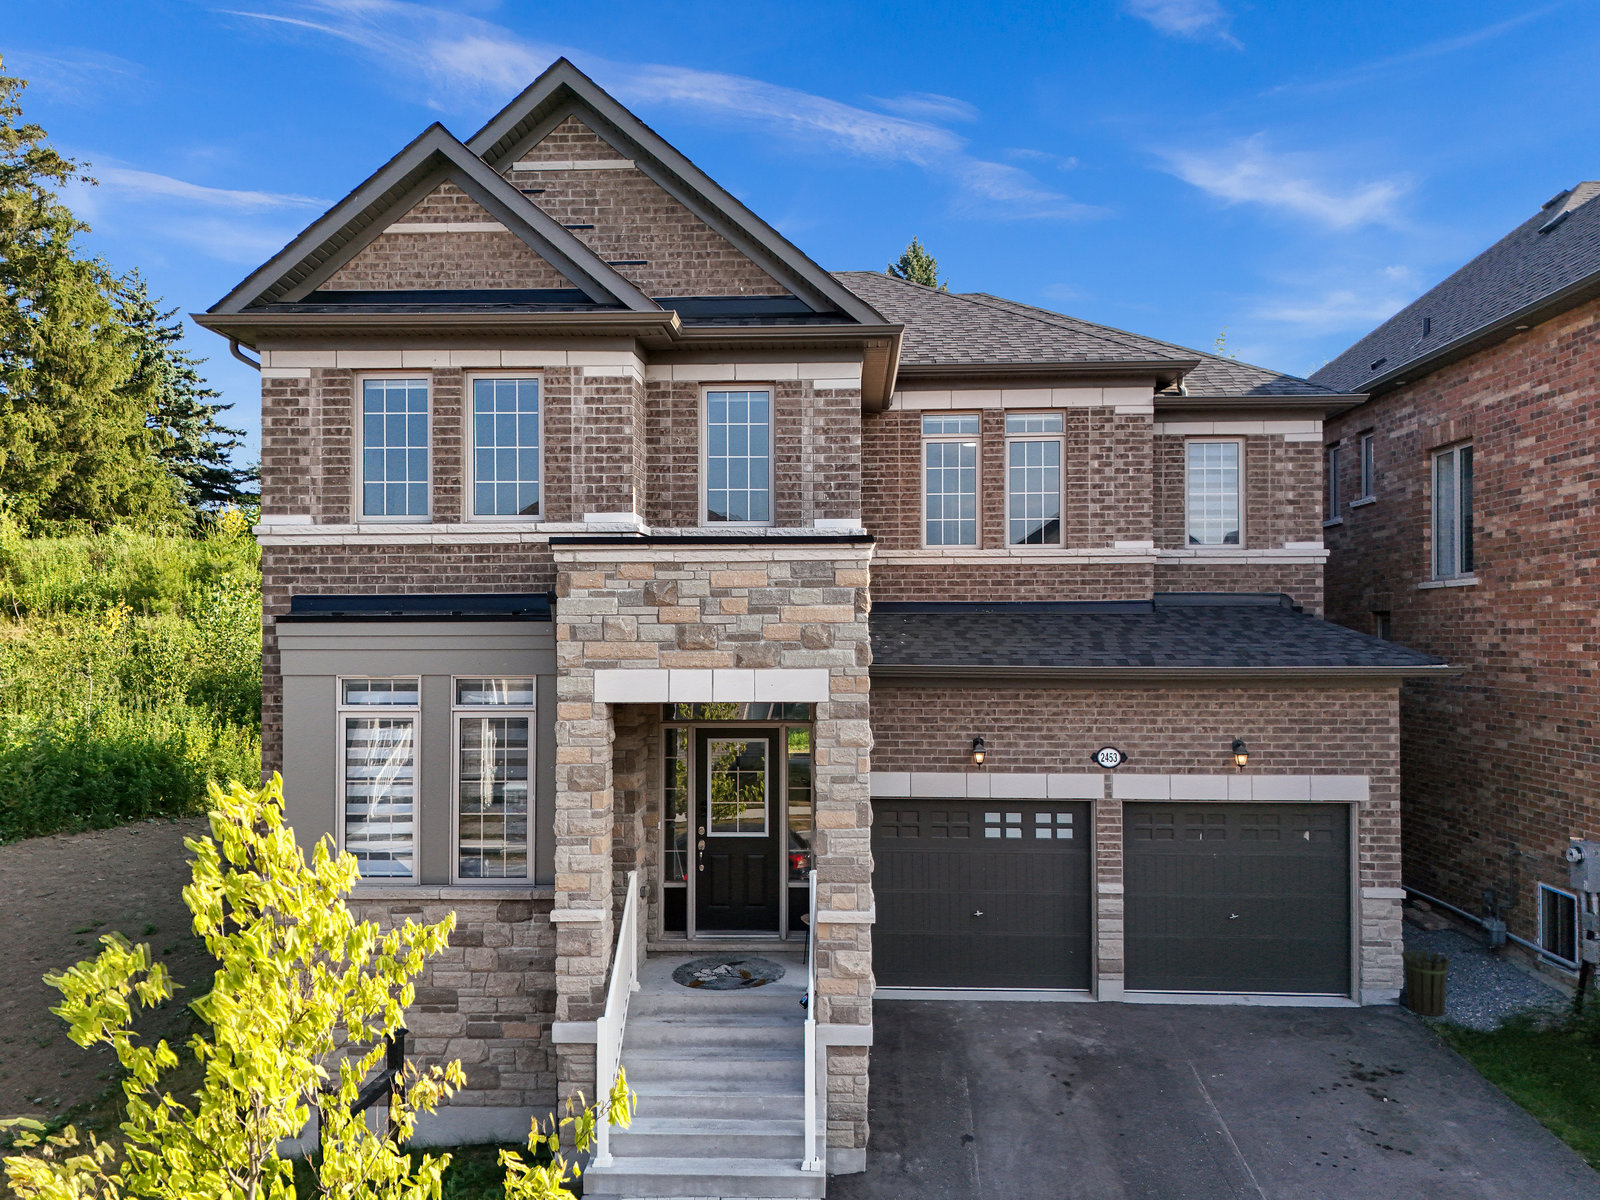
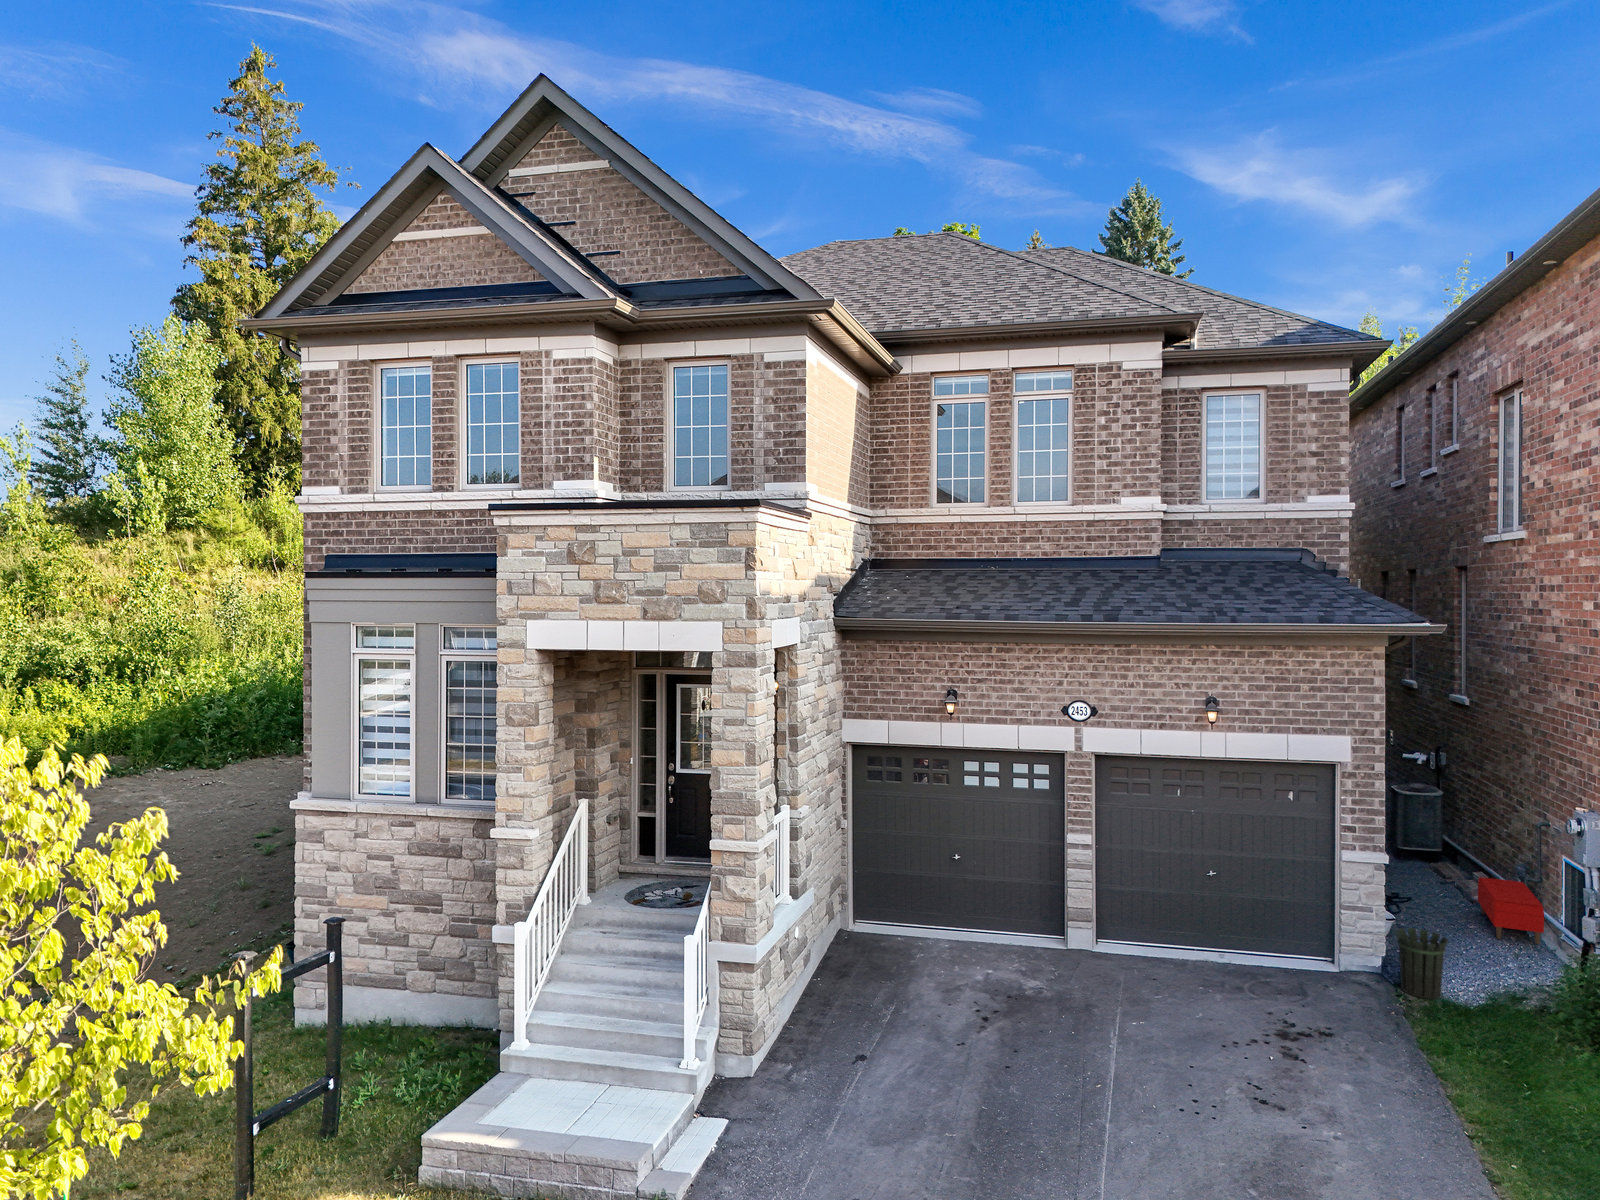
bench: none [1425,897,1496,956] -> present [1478,877,1544,944]

